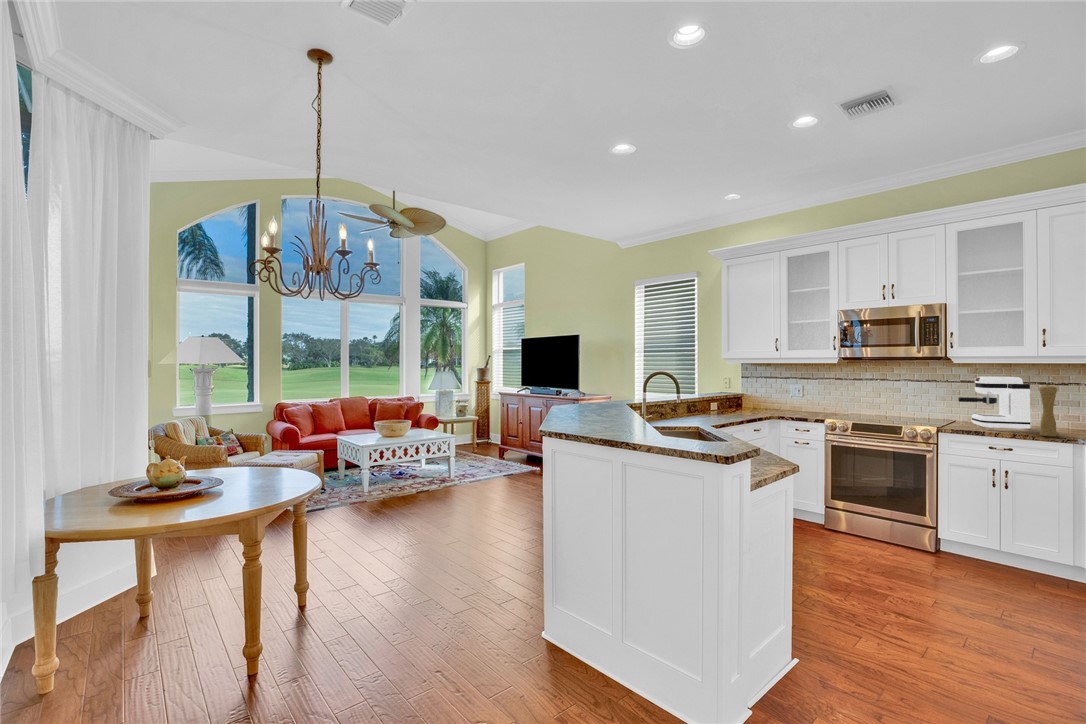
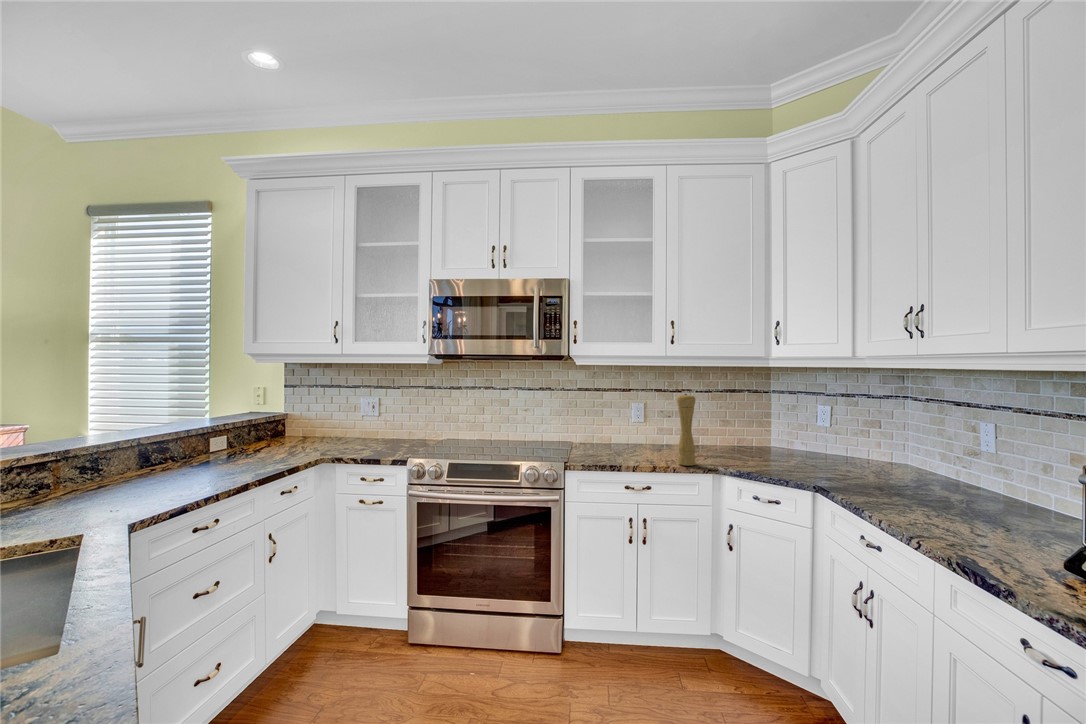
coffee maker: present [958,377,1031,430] -> none [582,383,661,457]

